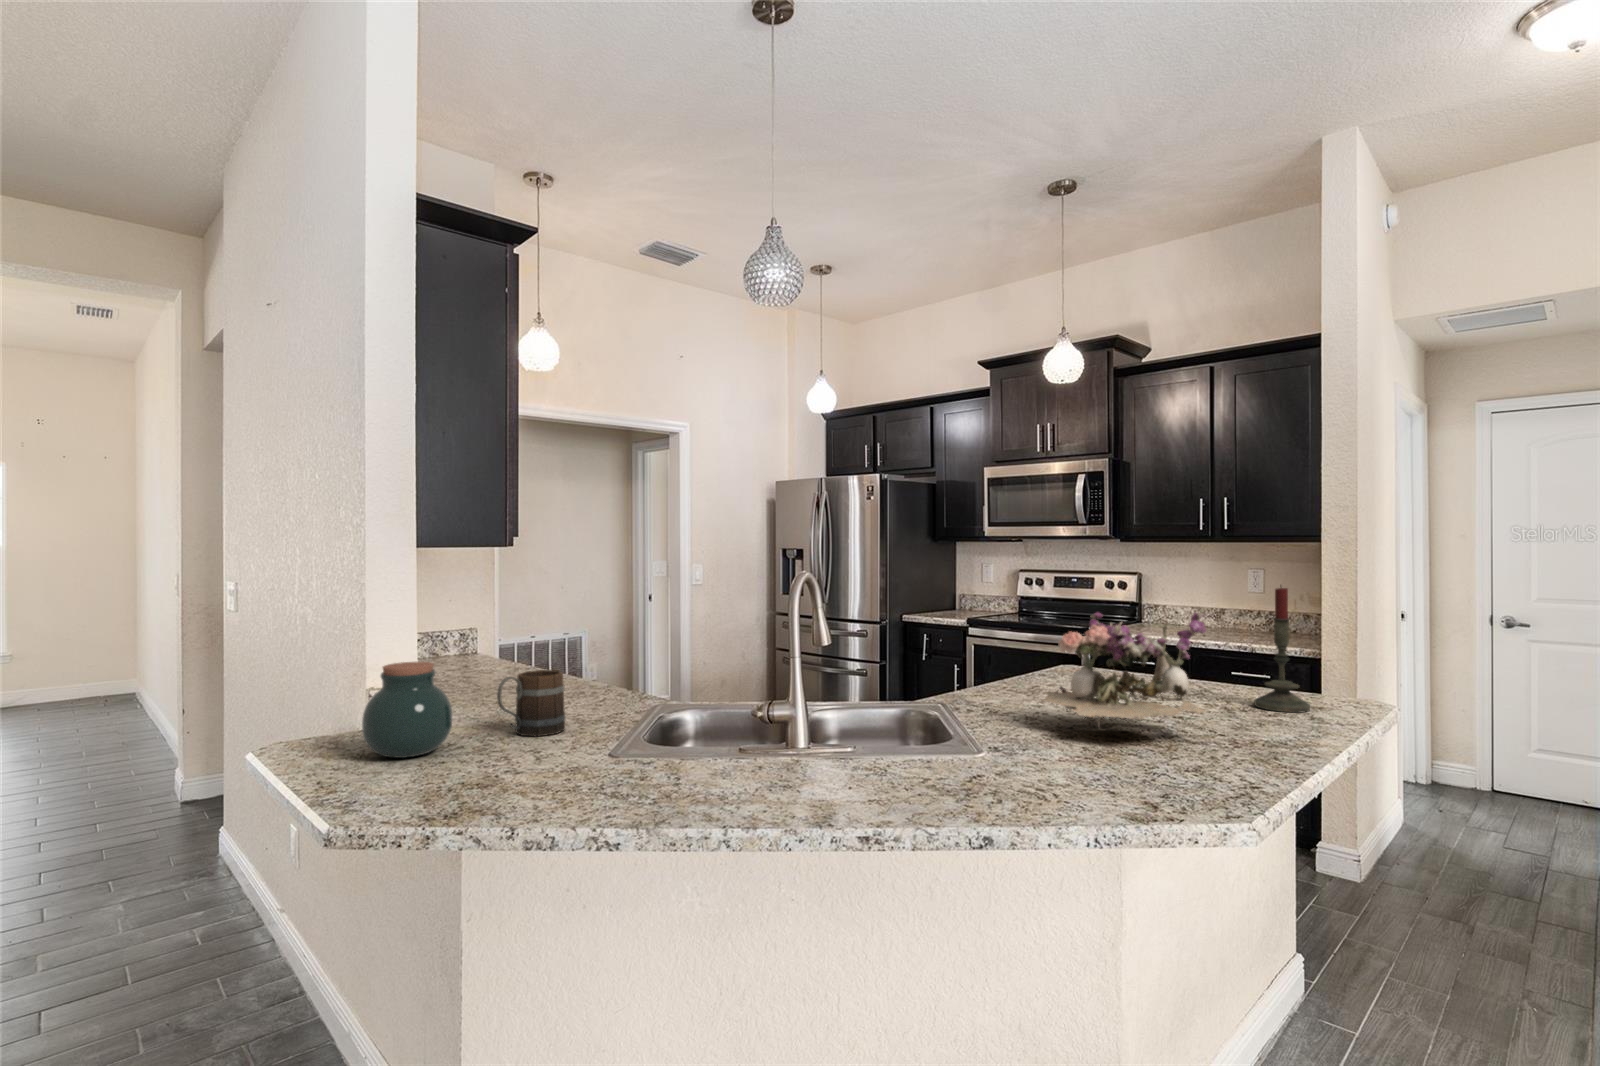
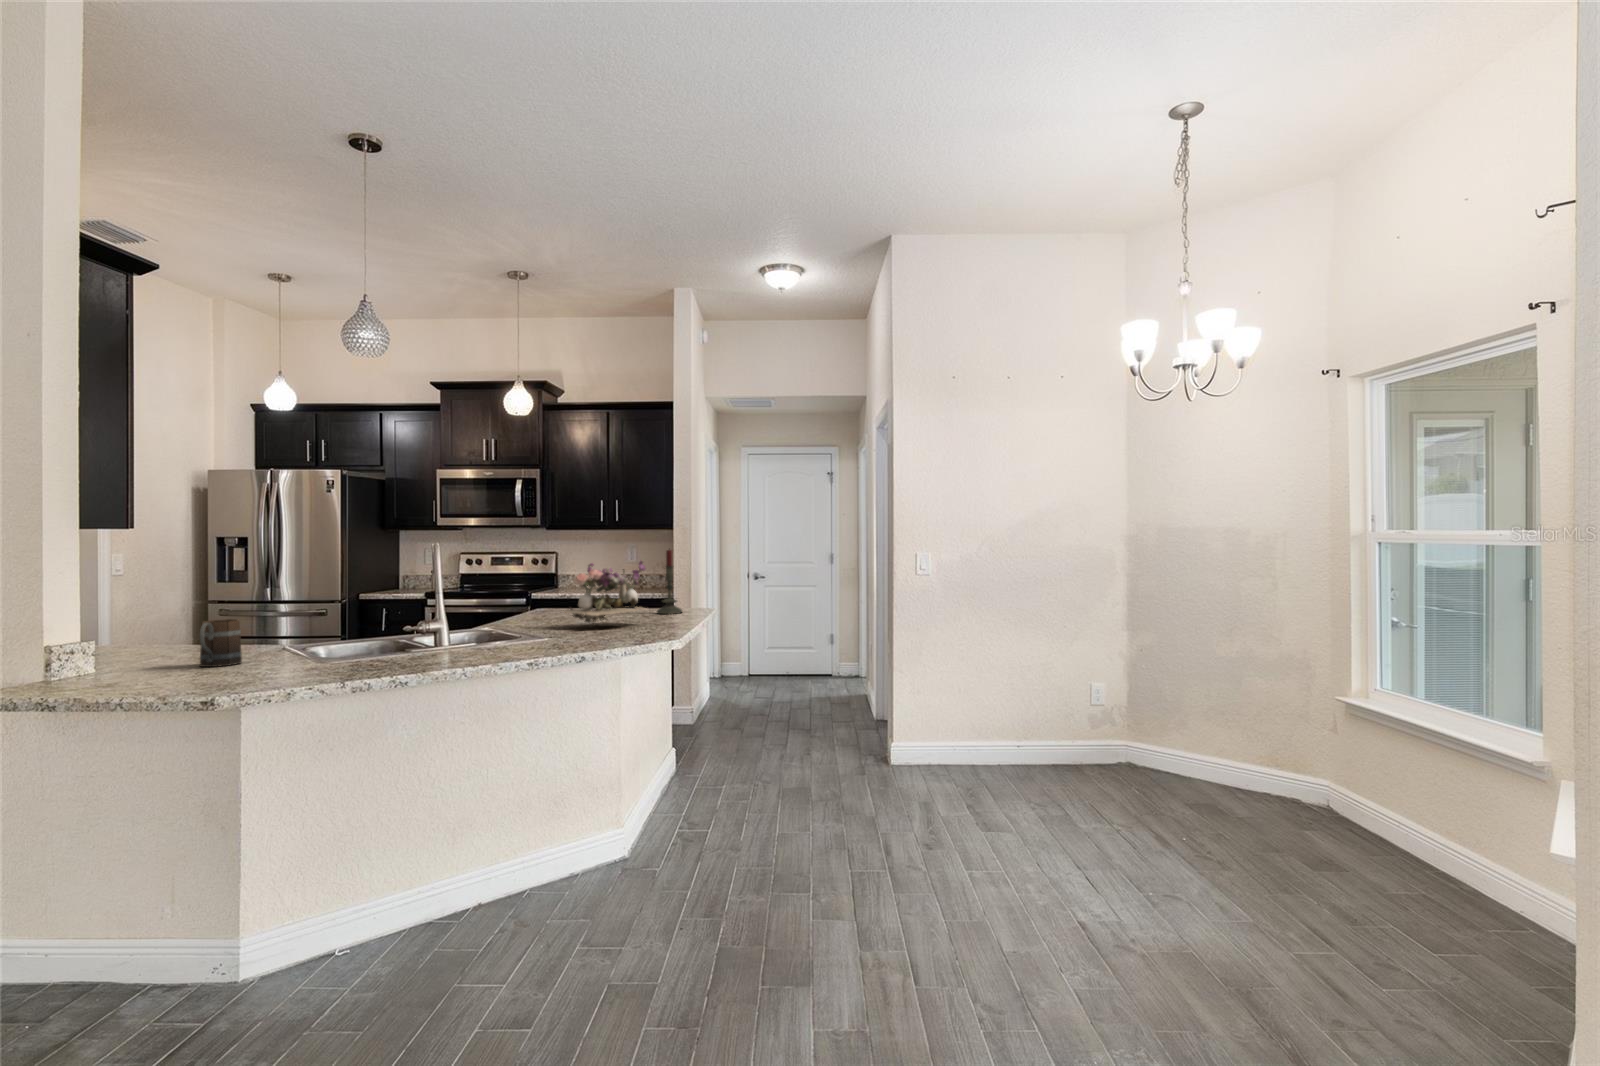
jar: present [362,662,452,758] -> none [106,612,184,682]

